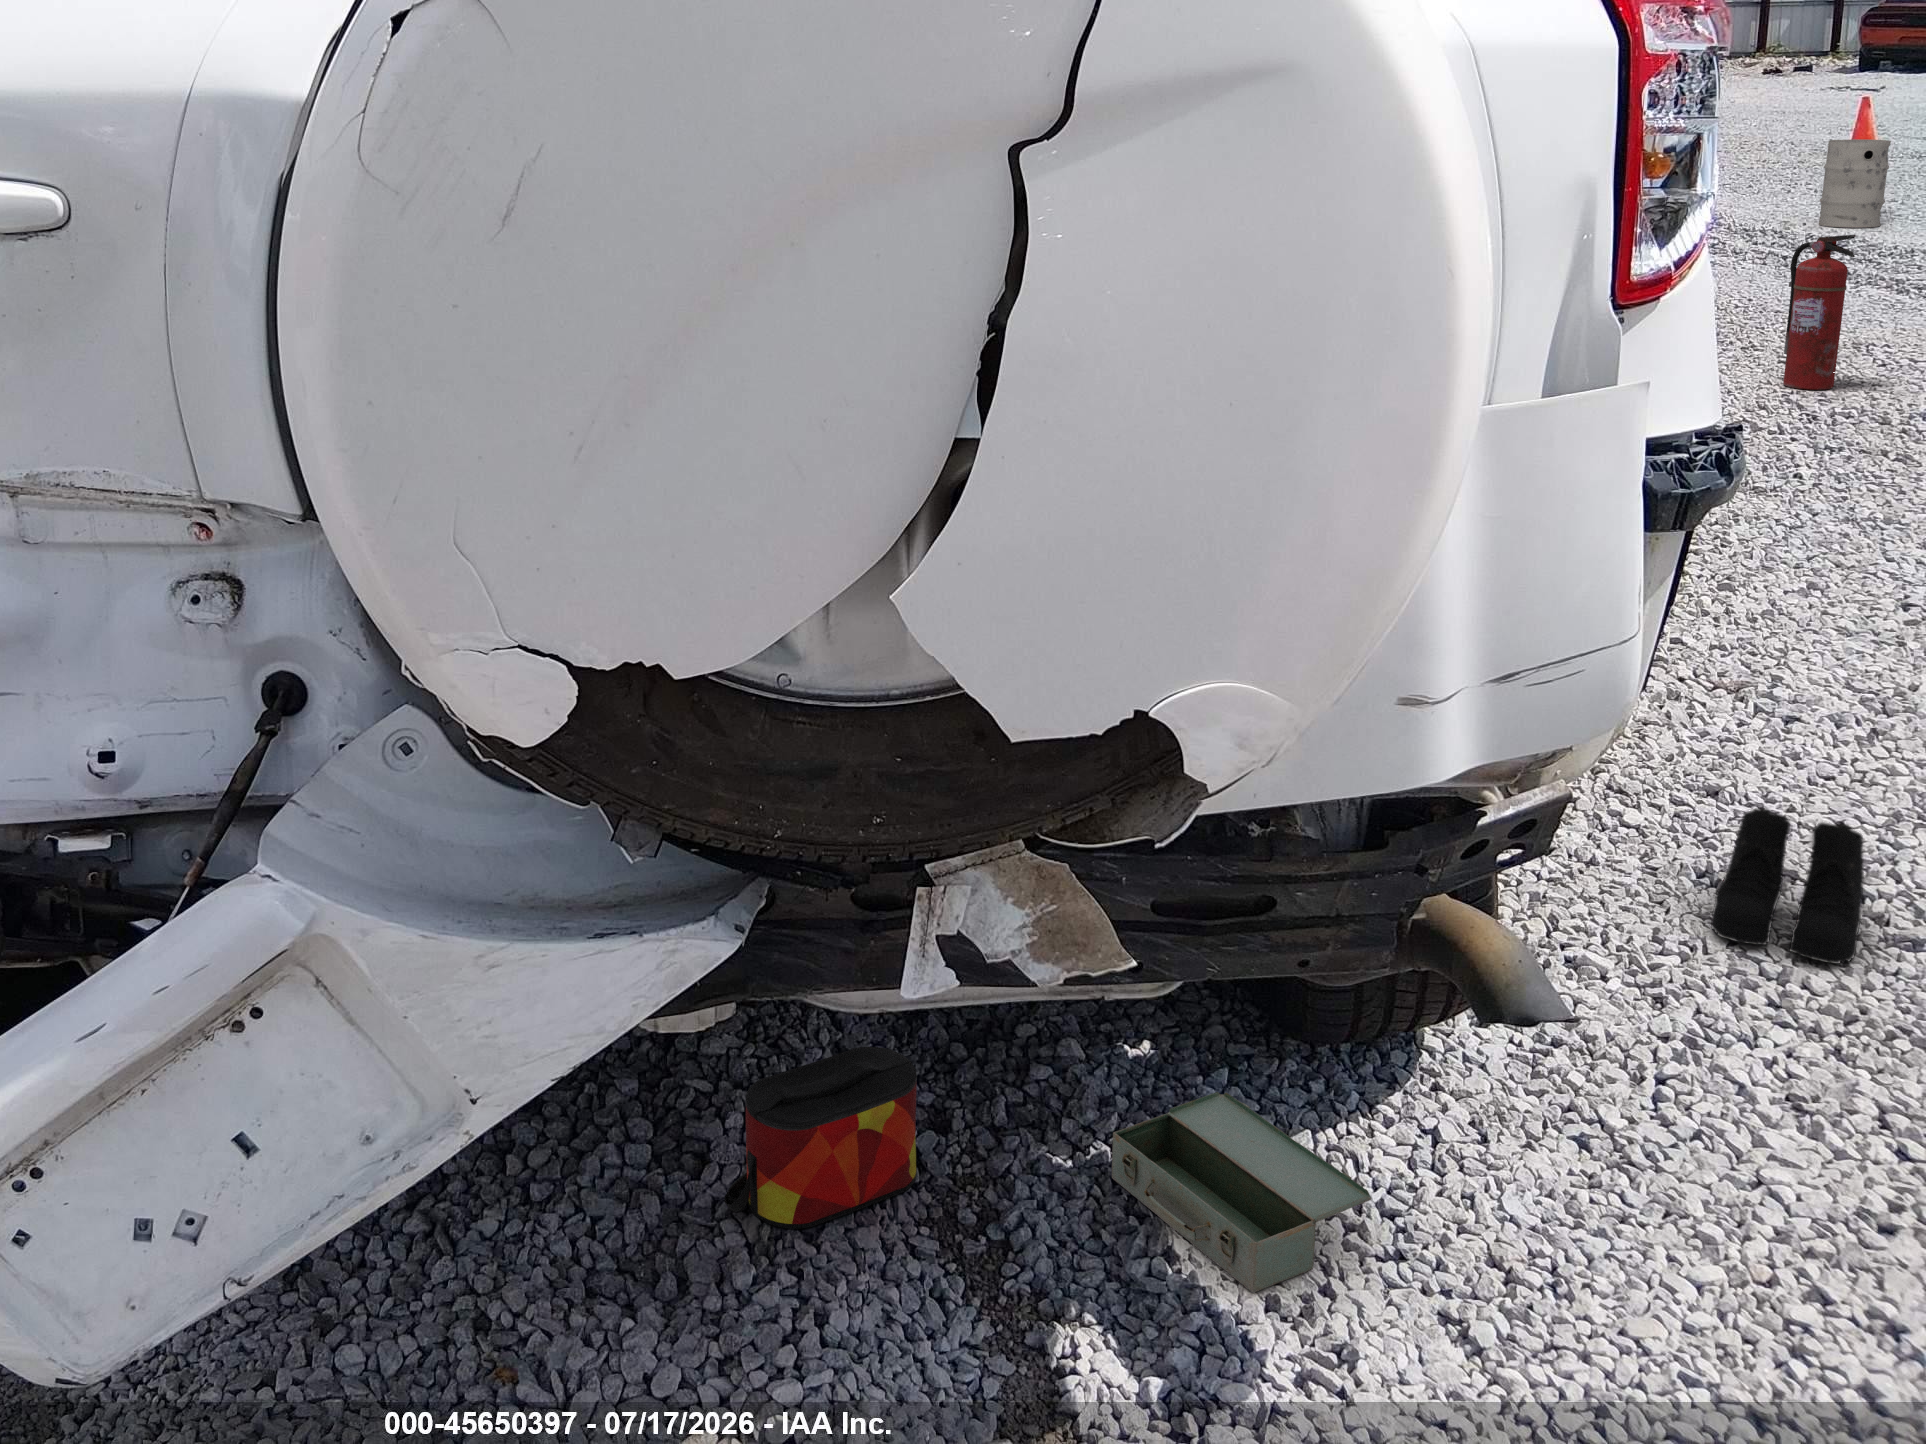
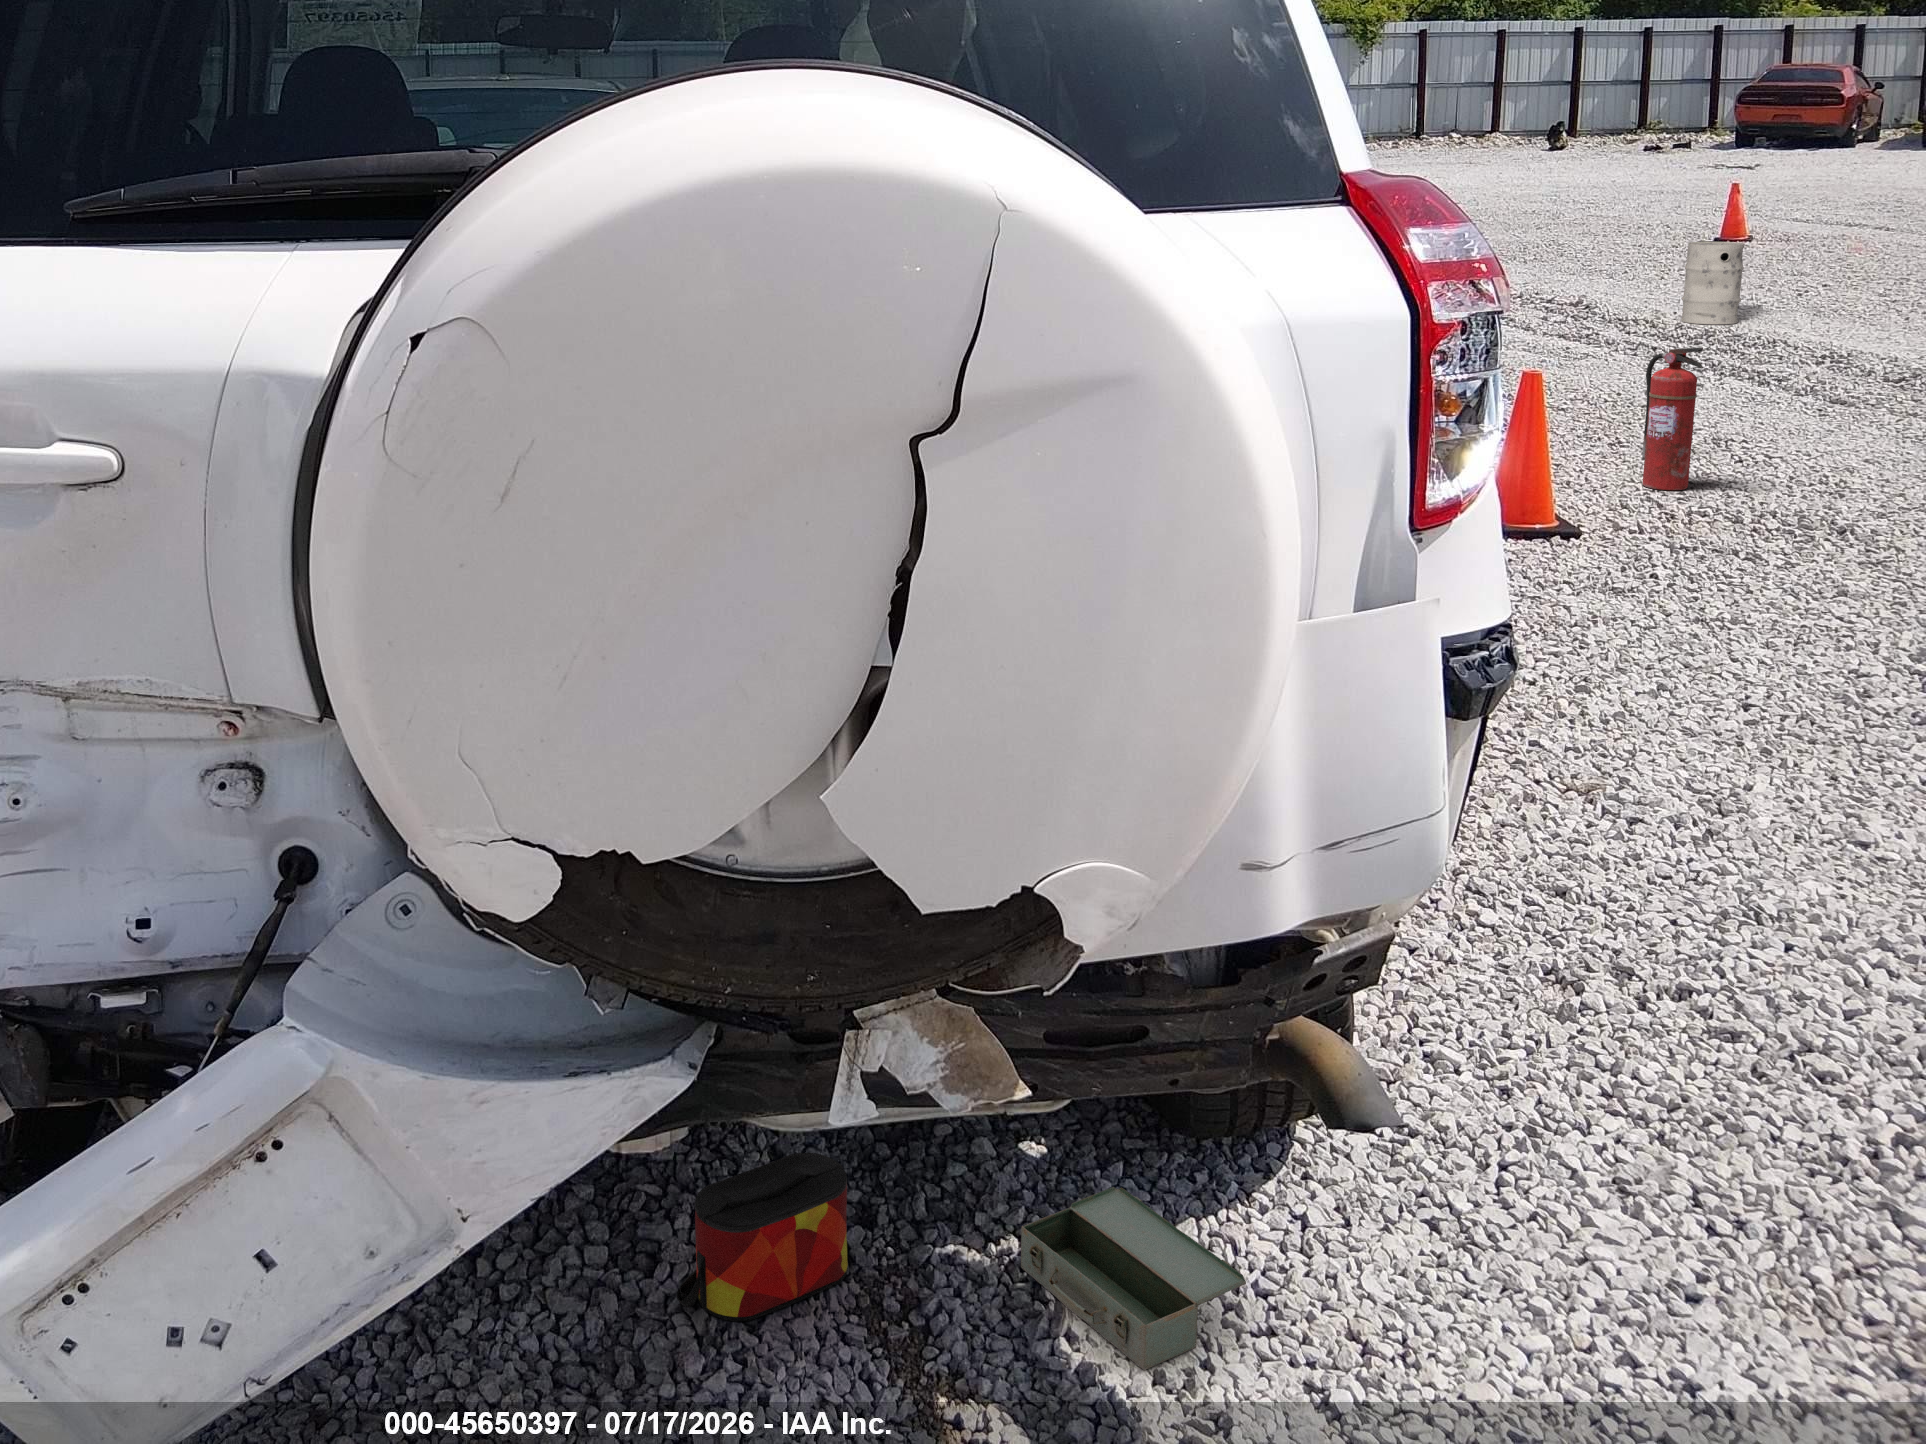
boots: present [1711,808,1864,964] -> none [1553,912,1685,1055]

